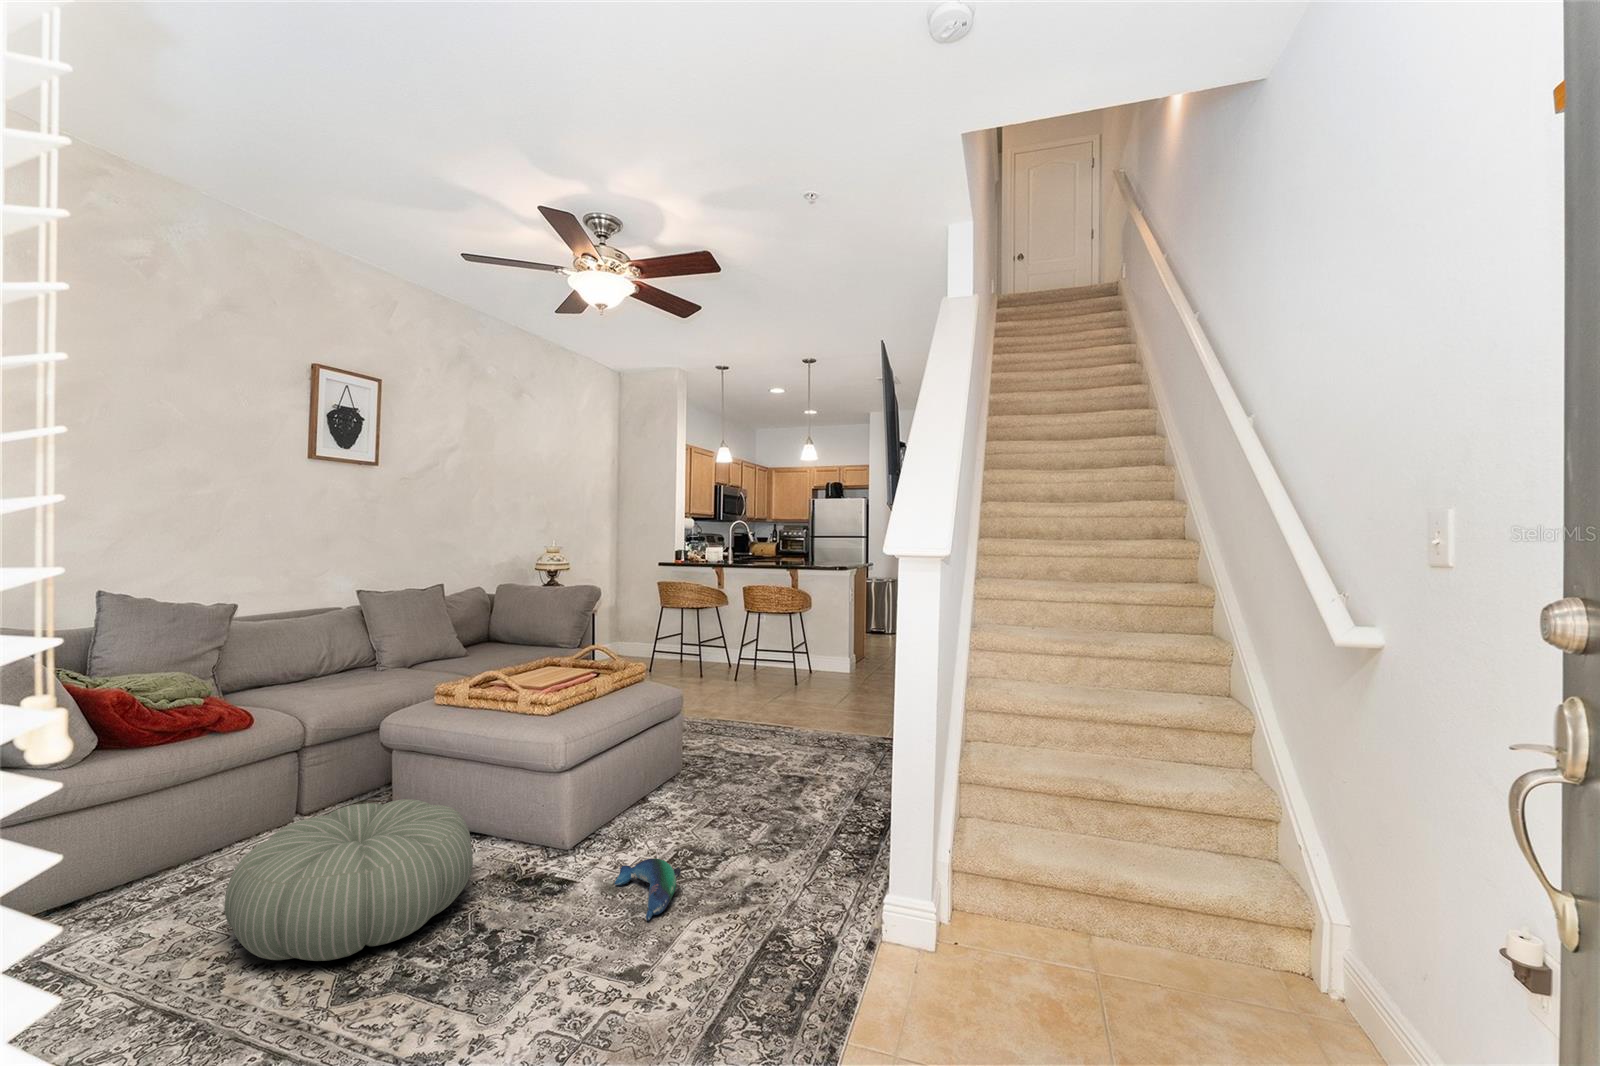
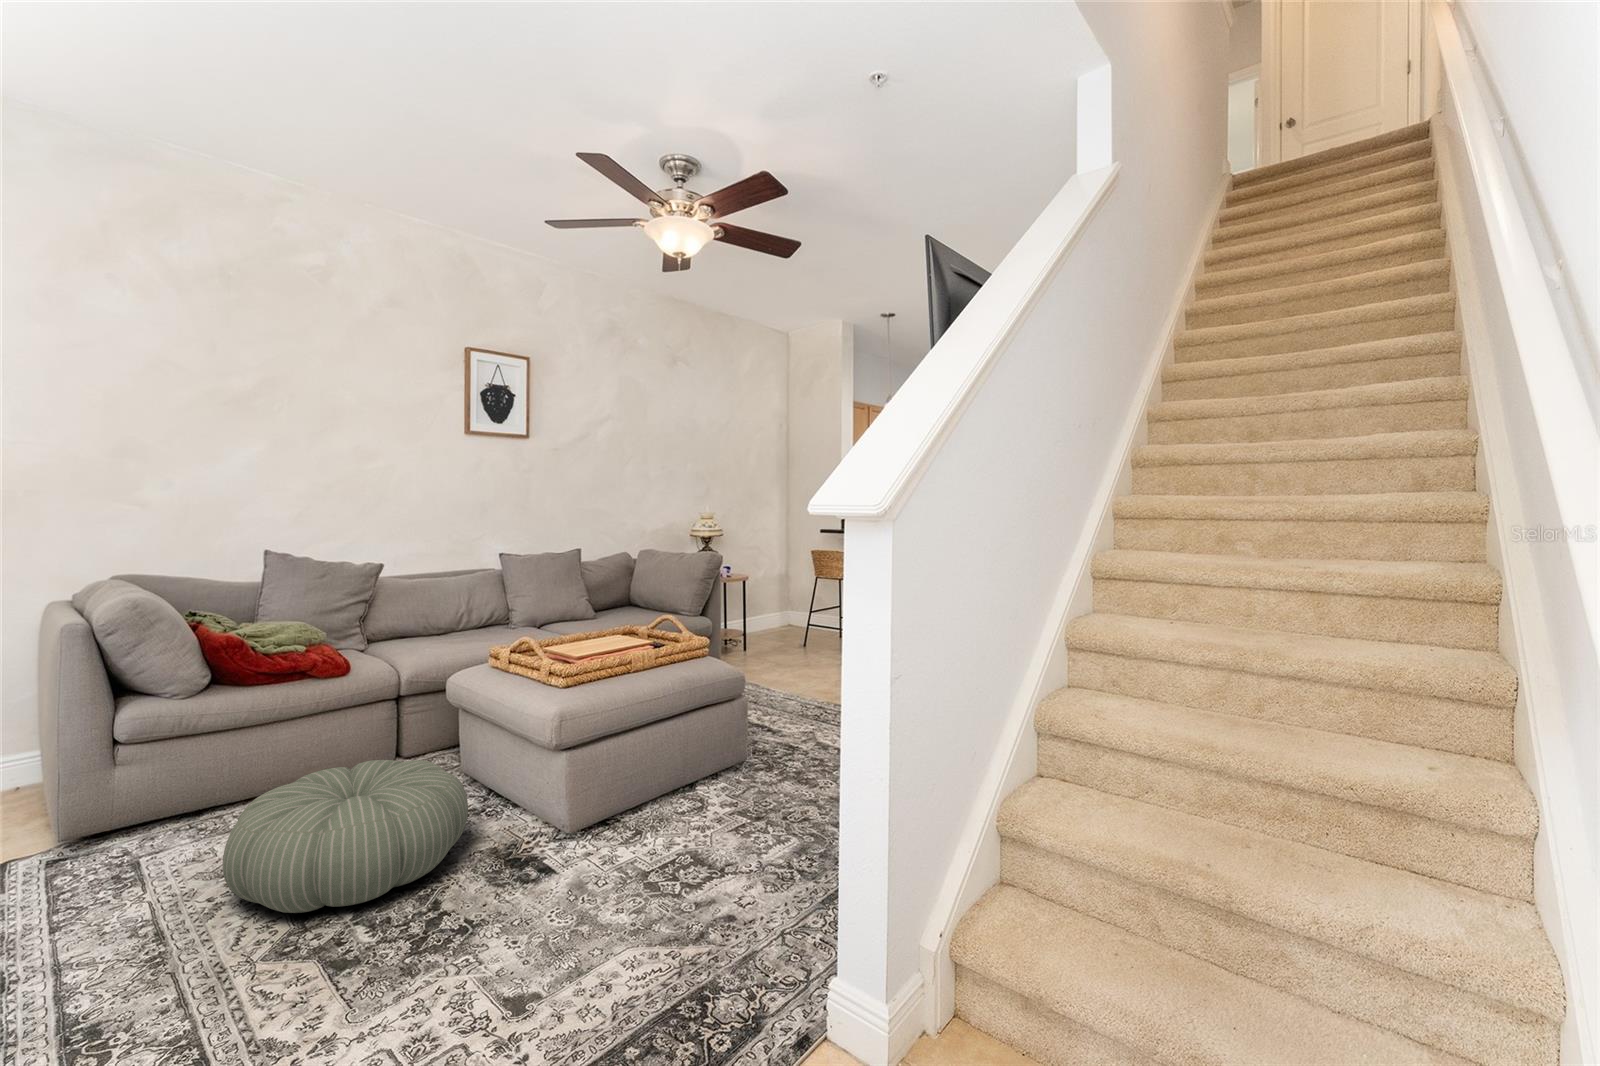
plush toy: present [614,858,681,921] -> none [581,863,643,938]

